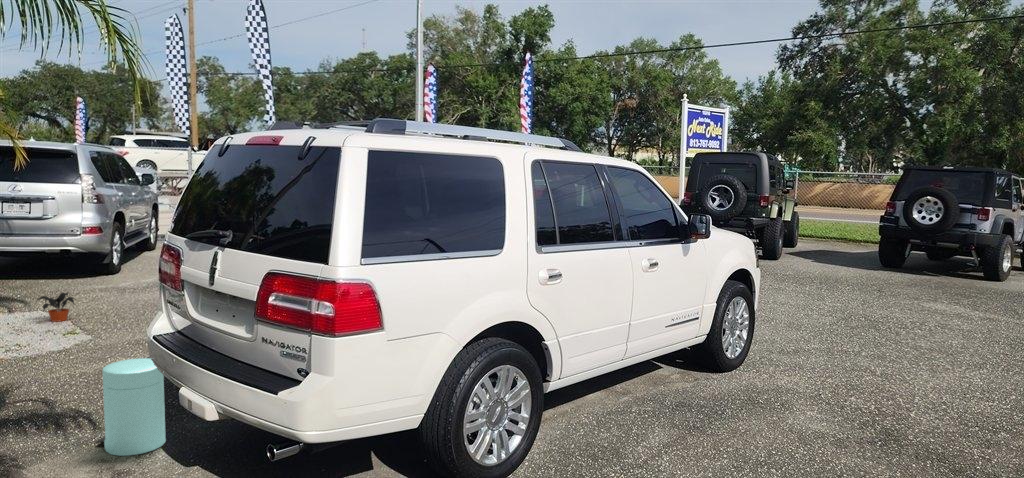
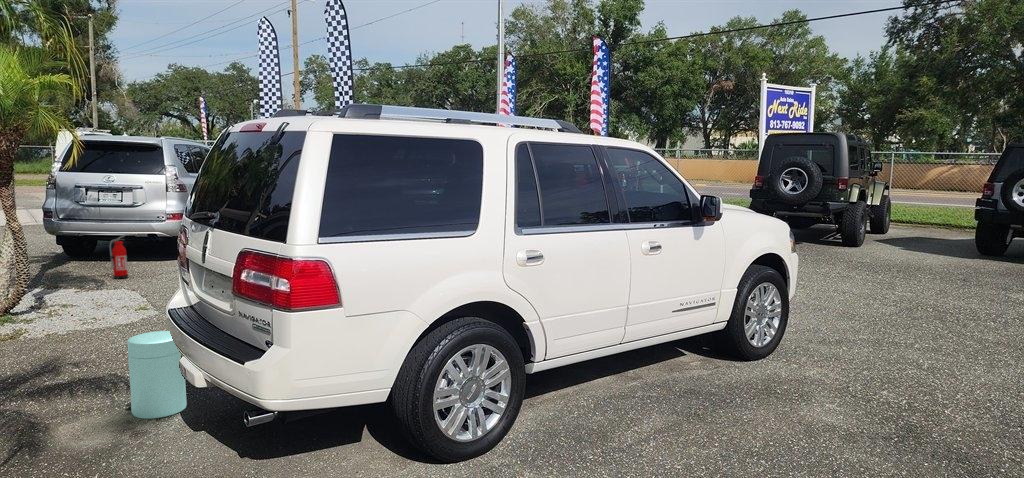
fire extinguisher: none [19,251,40,300] -> present [110,235,128,279]
potted plant: present [38,293,74,322] -> none [116,272,152,298]

